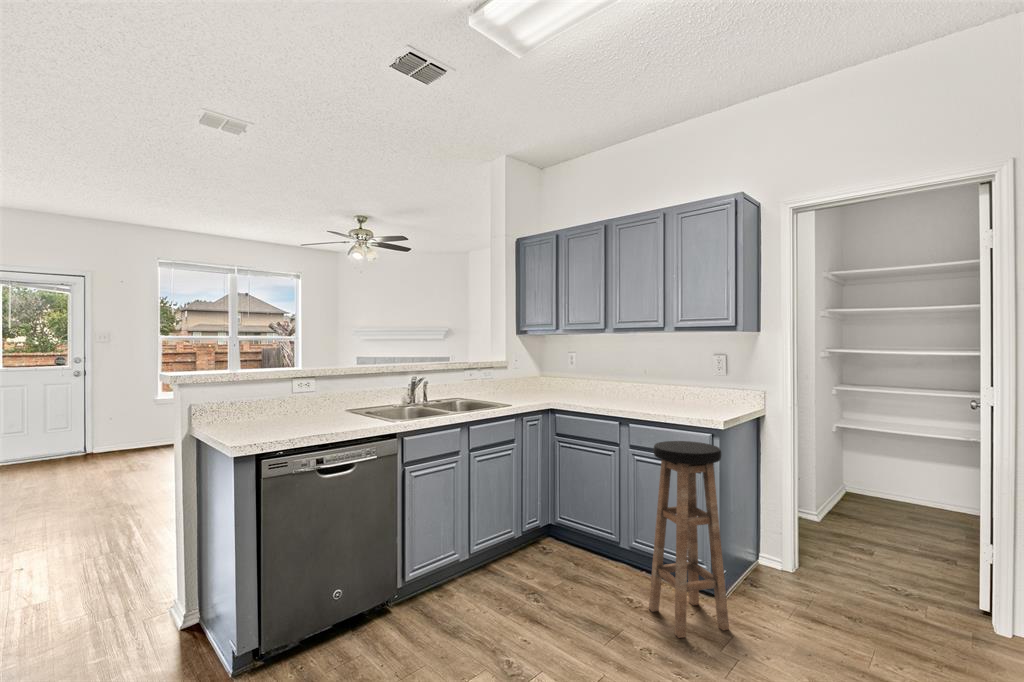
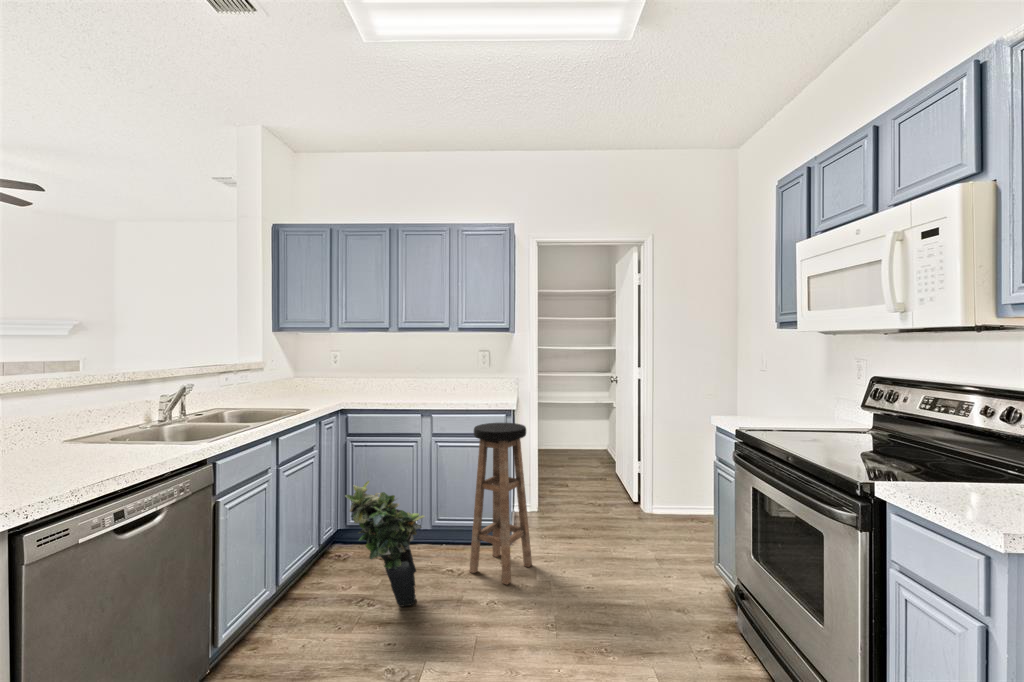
potted plant: none [507,479,585,617] -> present [345,481,425,607]

